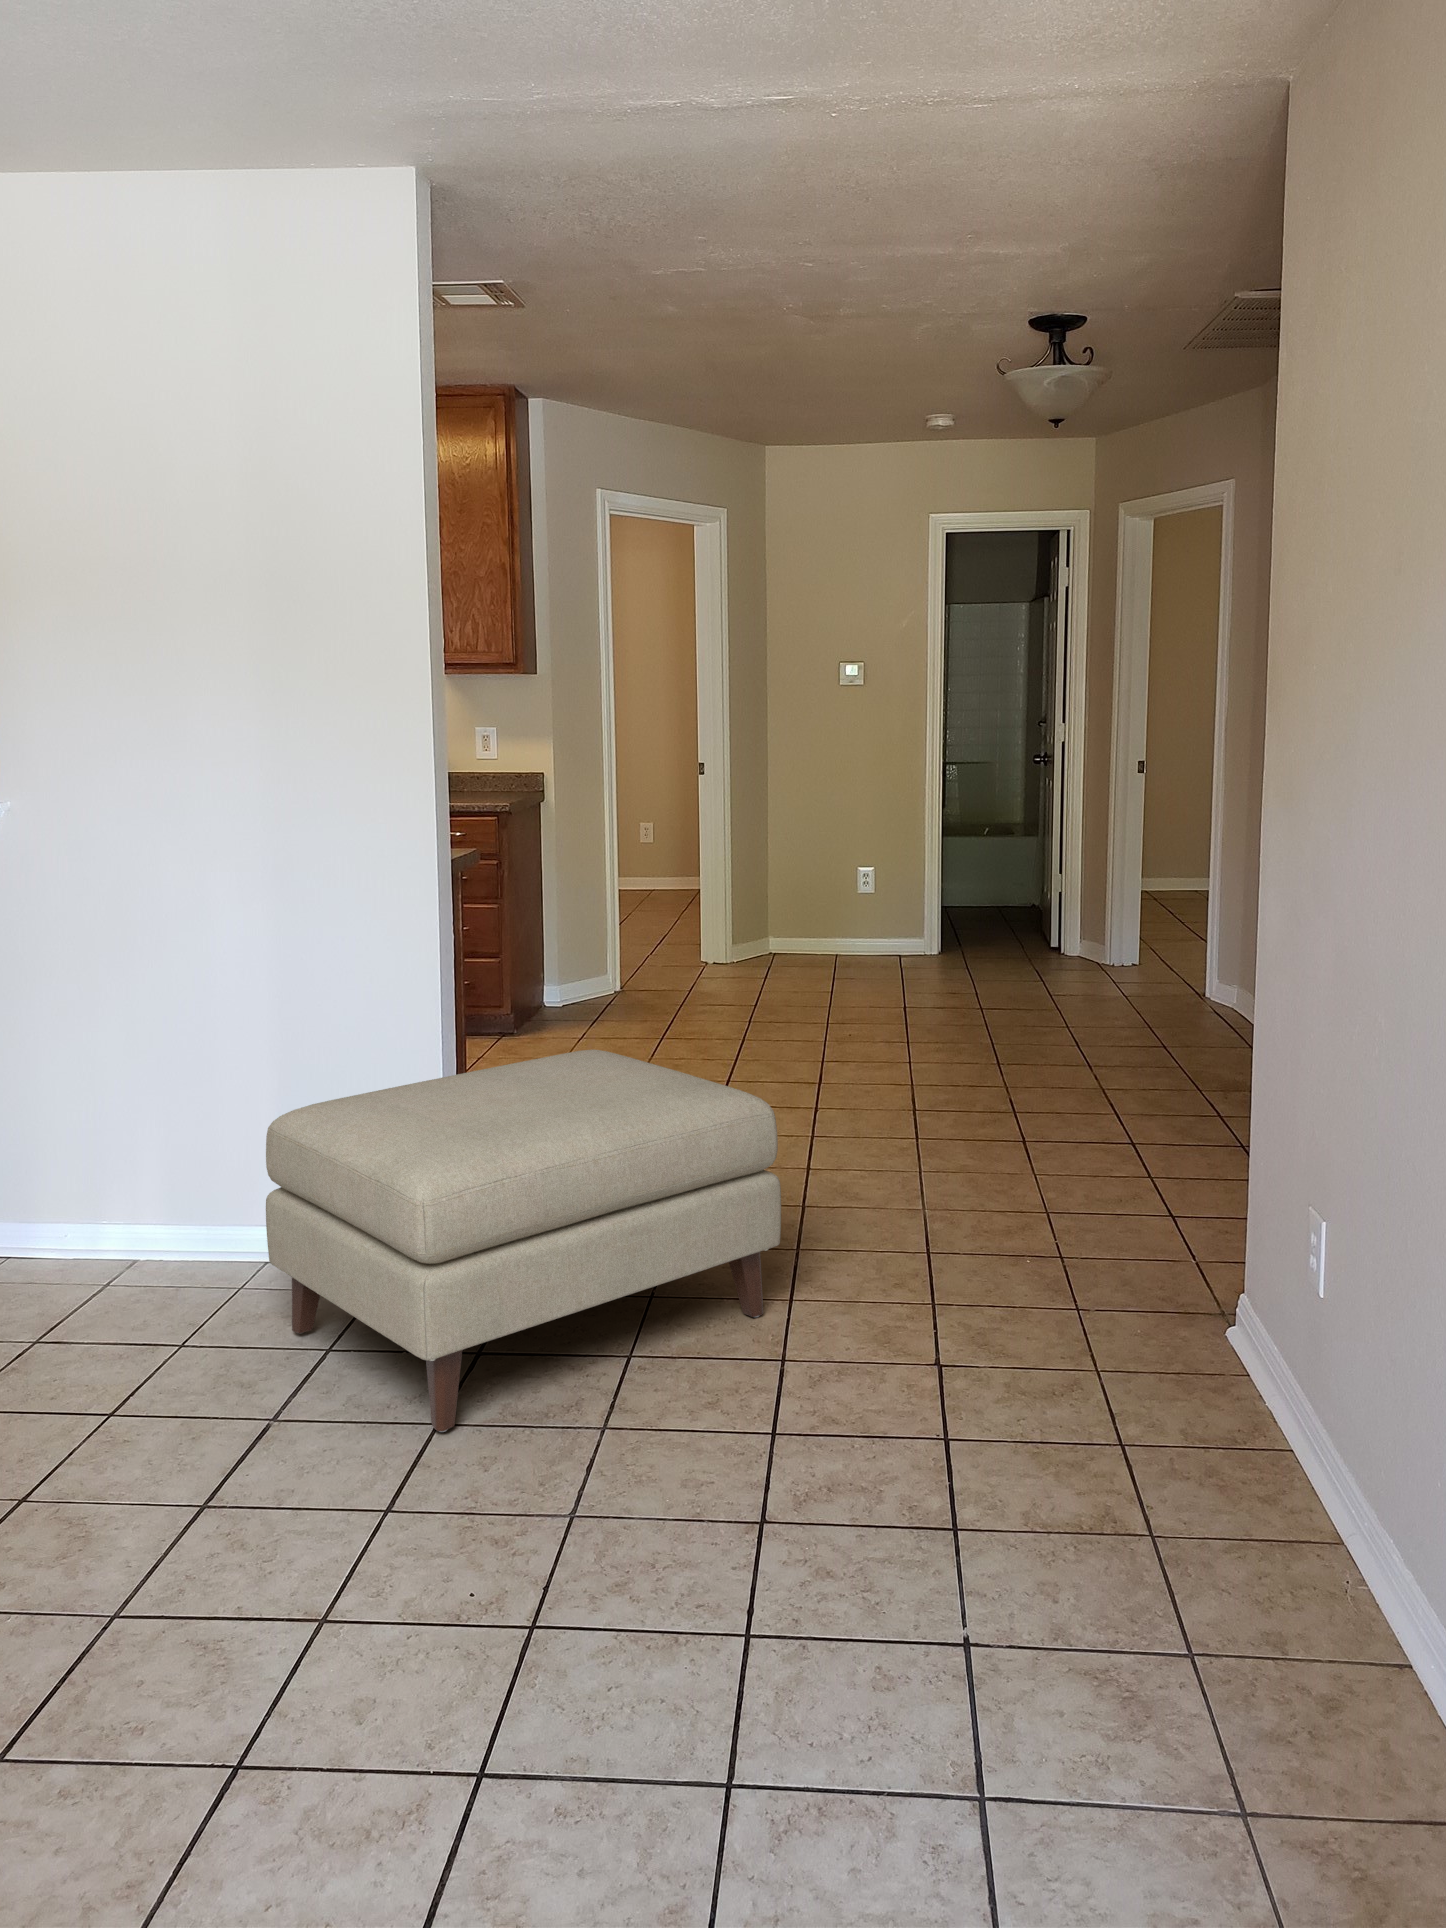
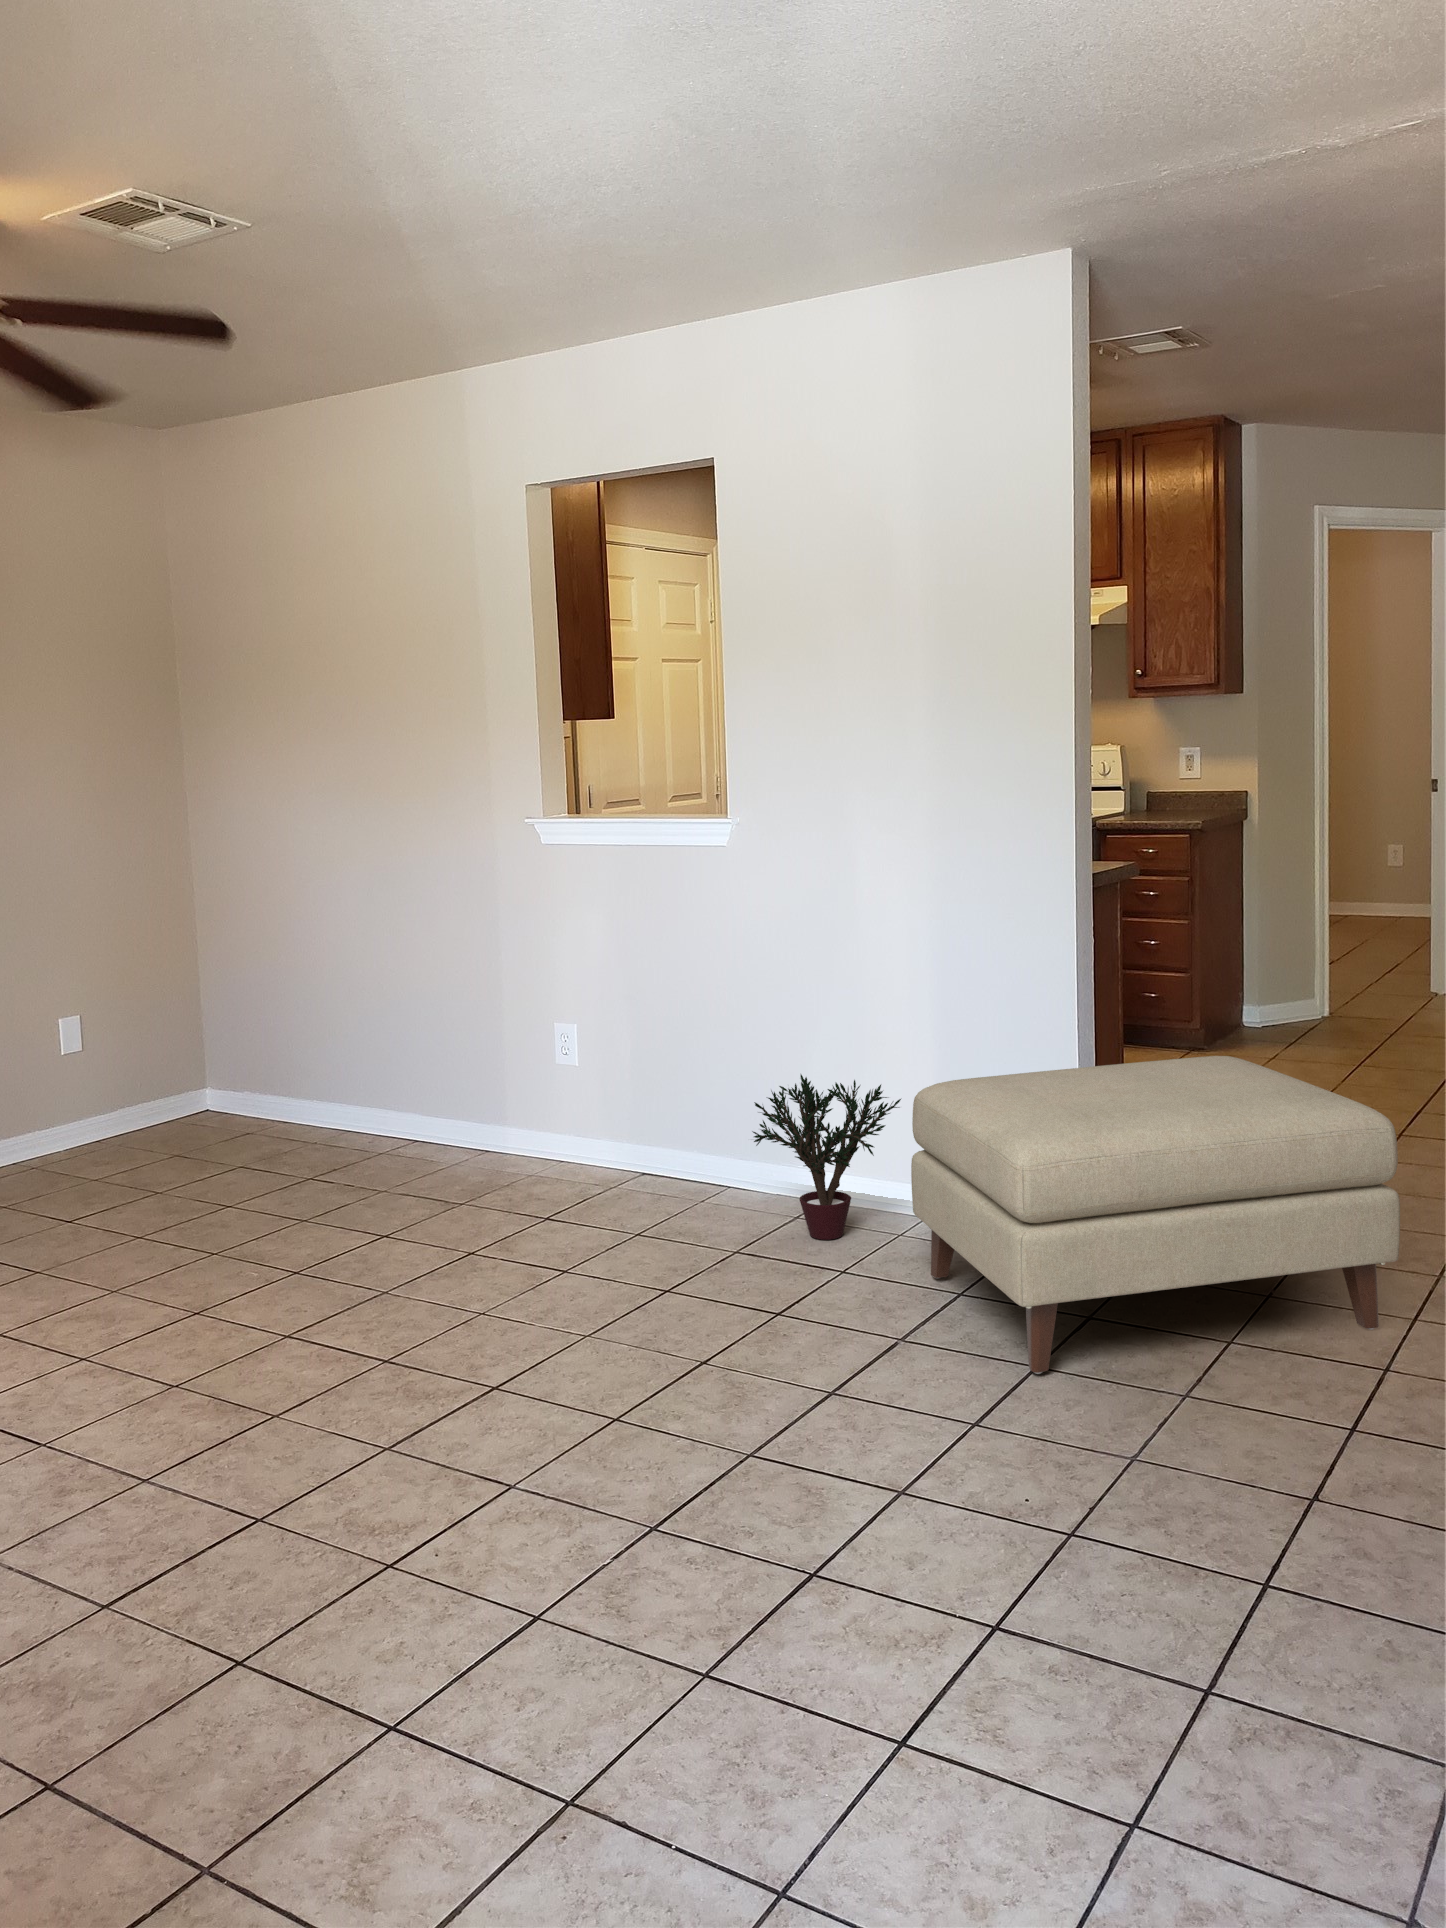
potted plant: none [51,1110,240,1306] -> present [752,1075,901,1240]

